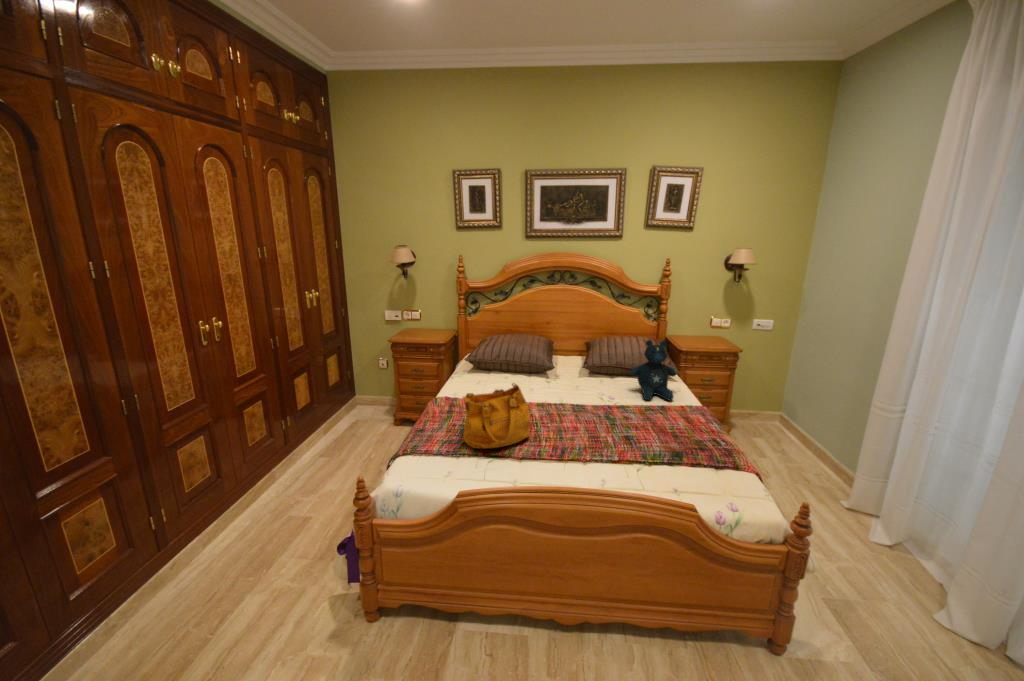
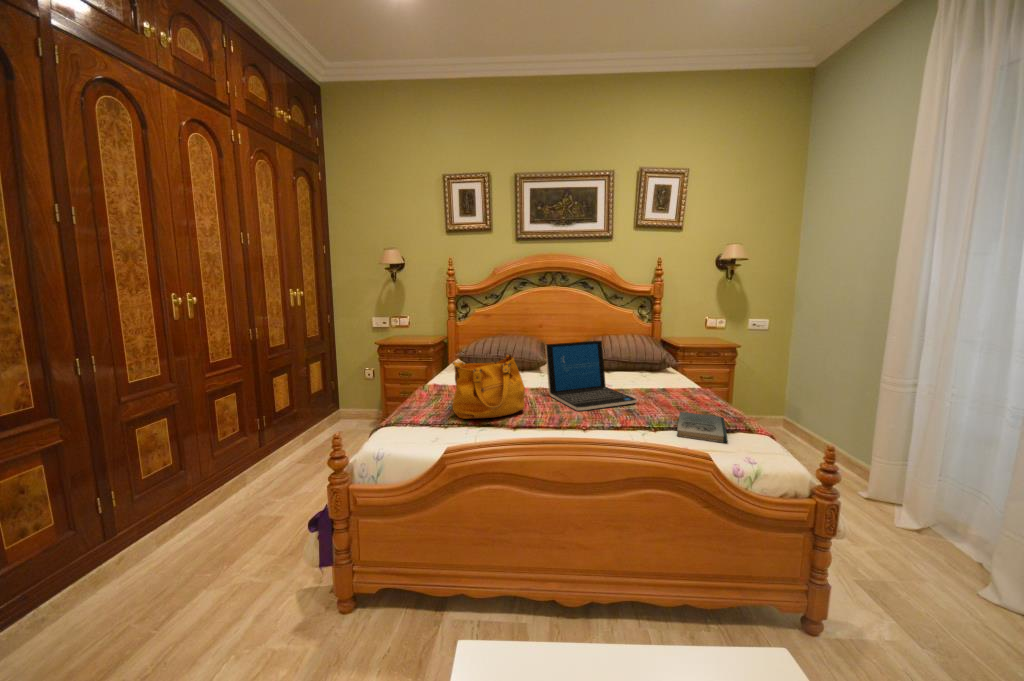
stuffed bear: present [630,340,676,400] -> none [628,324,676,385]
laptop: none [551,360,636,437] -> present [545,341,637,411]
book: none [669,444,715,487] -> present [677,412,727,443]

